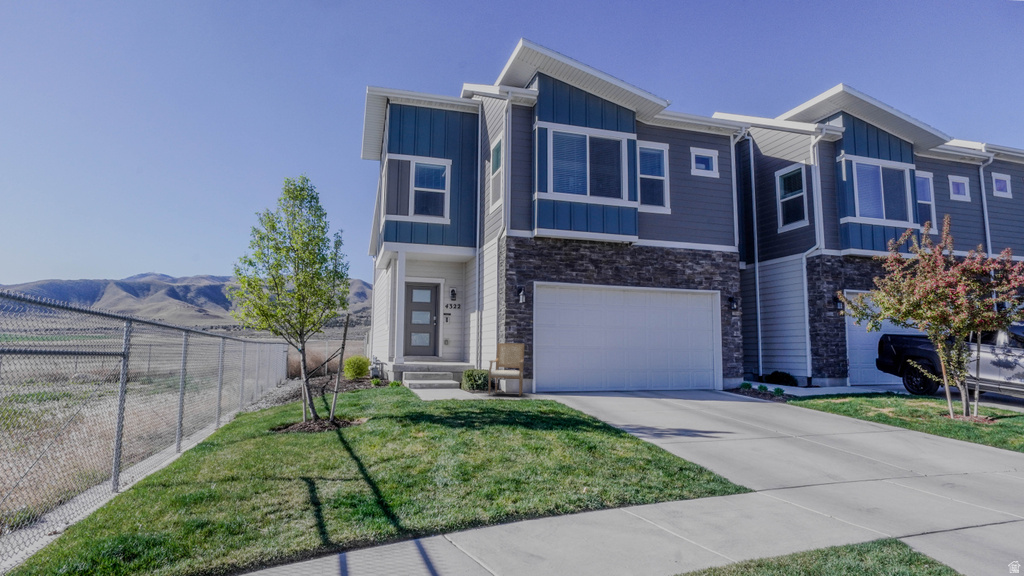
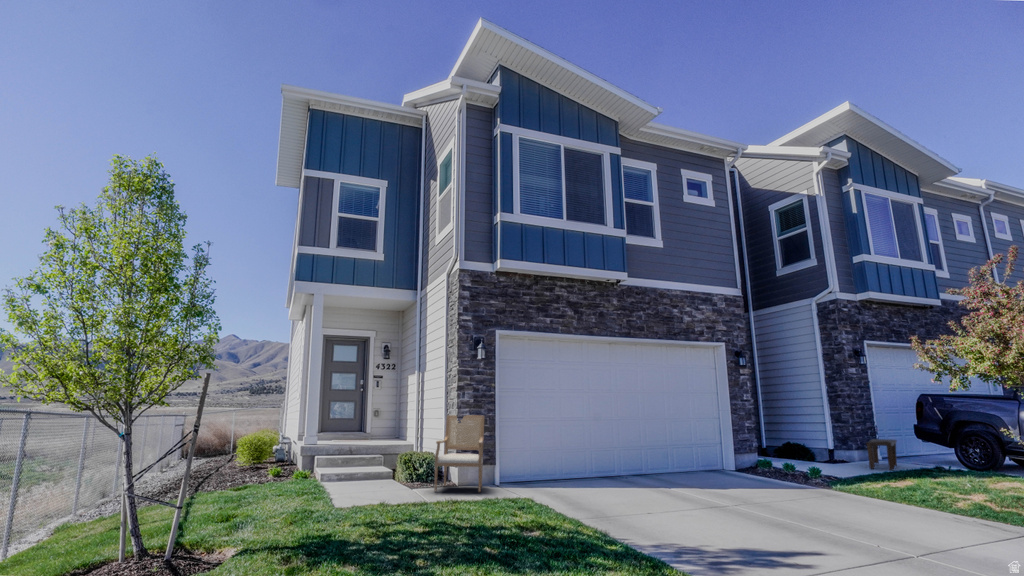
bench: none [833,369,862,393] -> present [866,439,897,470]

